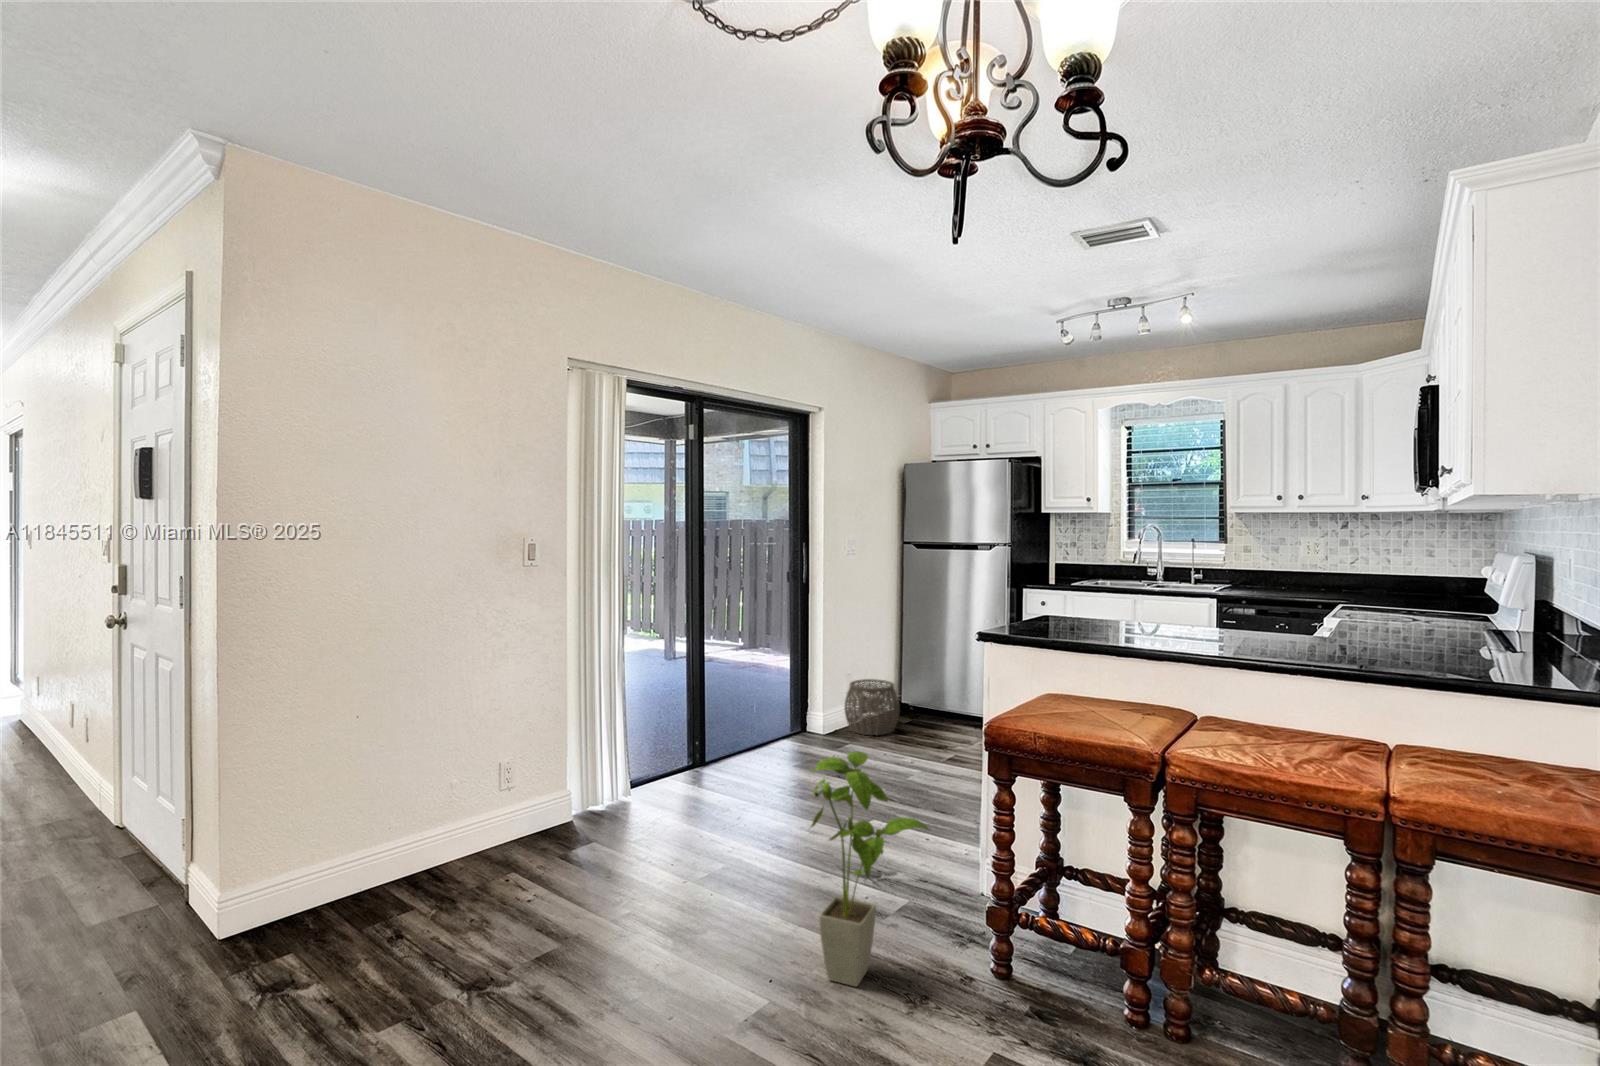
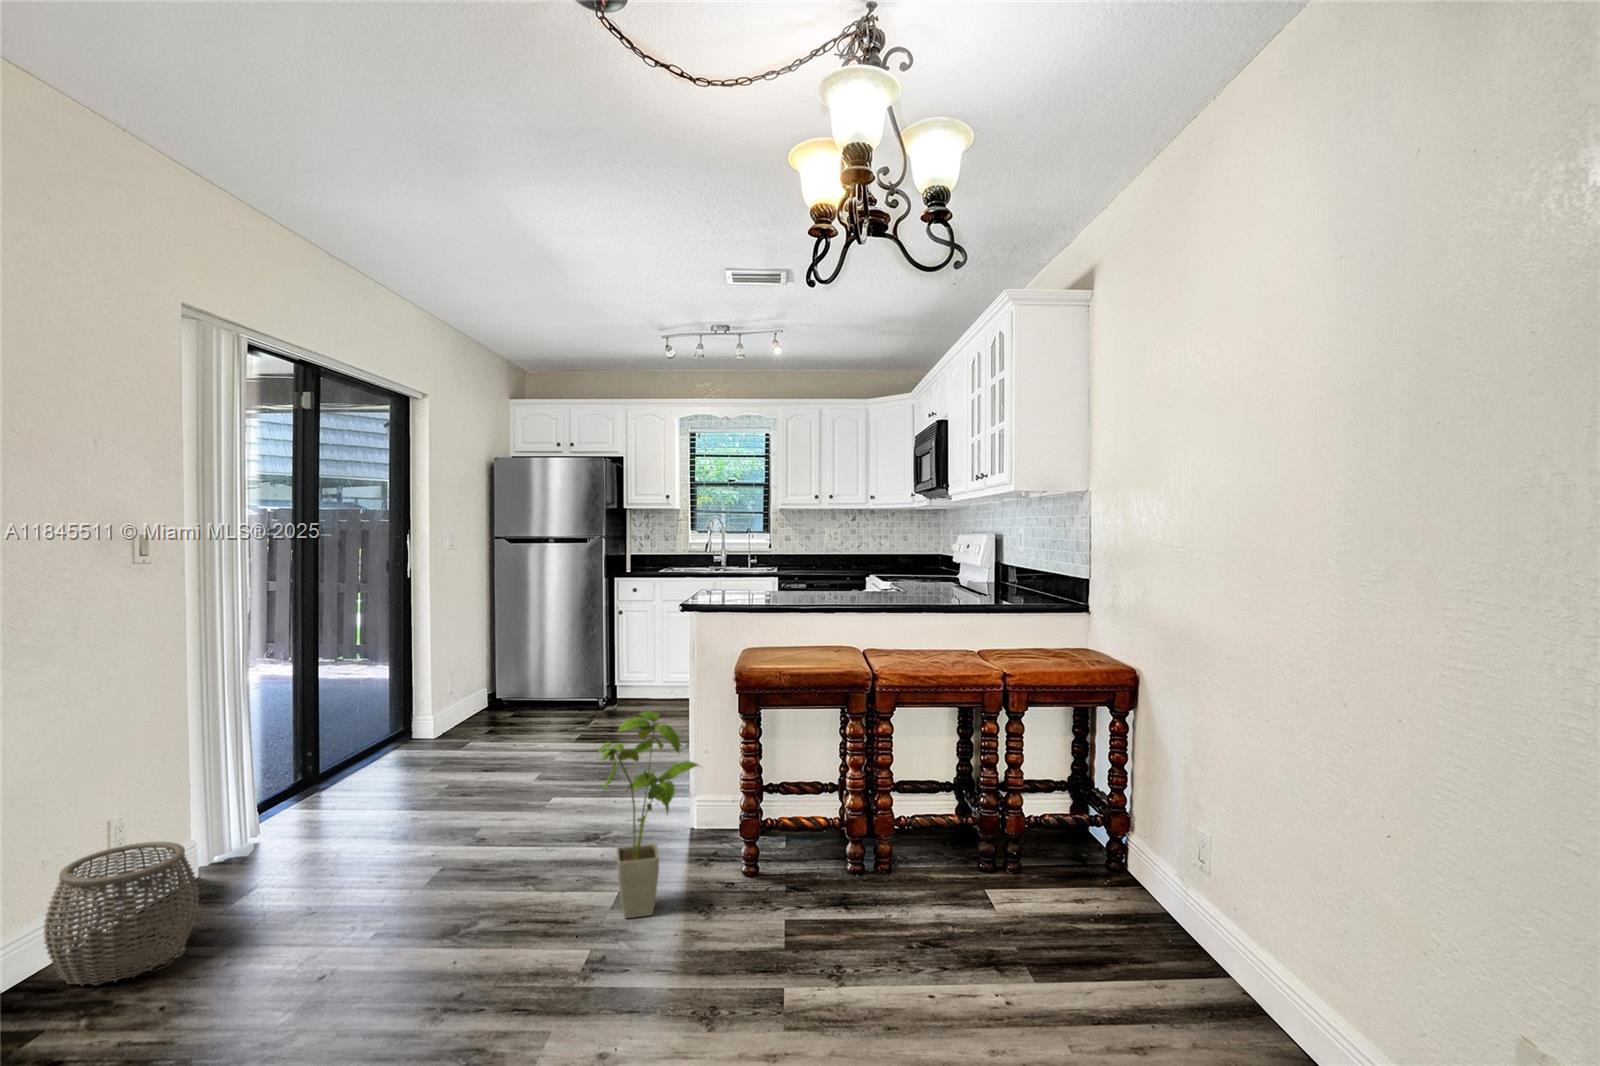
woven basket: present [844,679,899,735] -> present [44,842,199,986]

